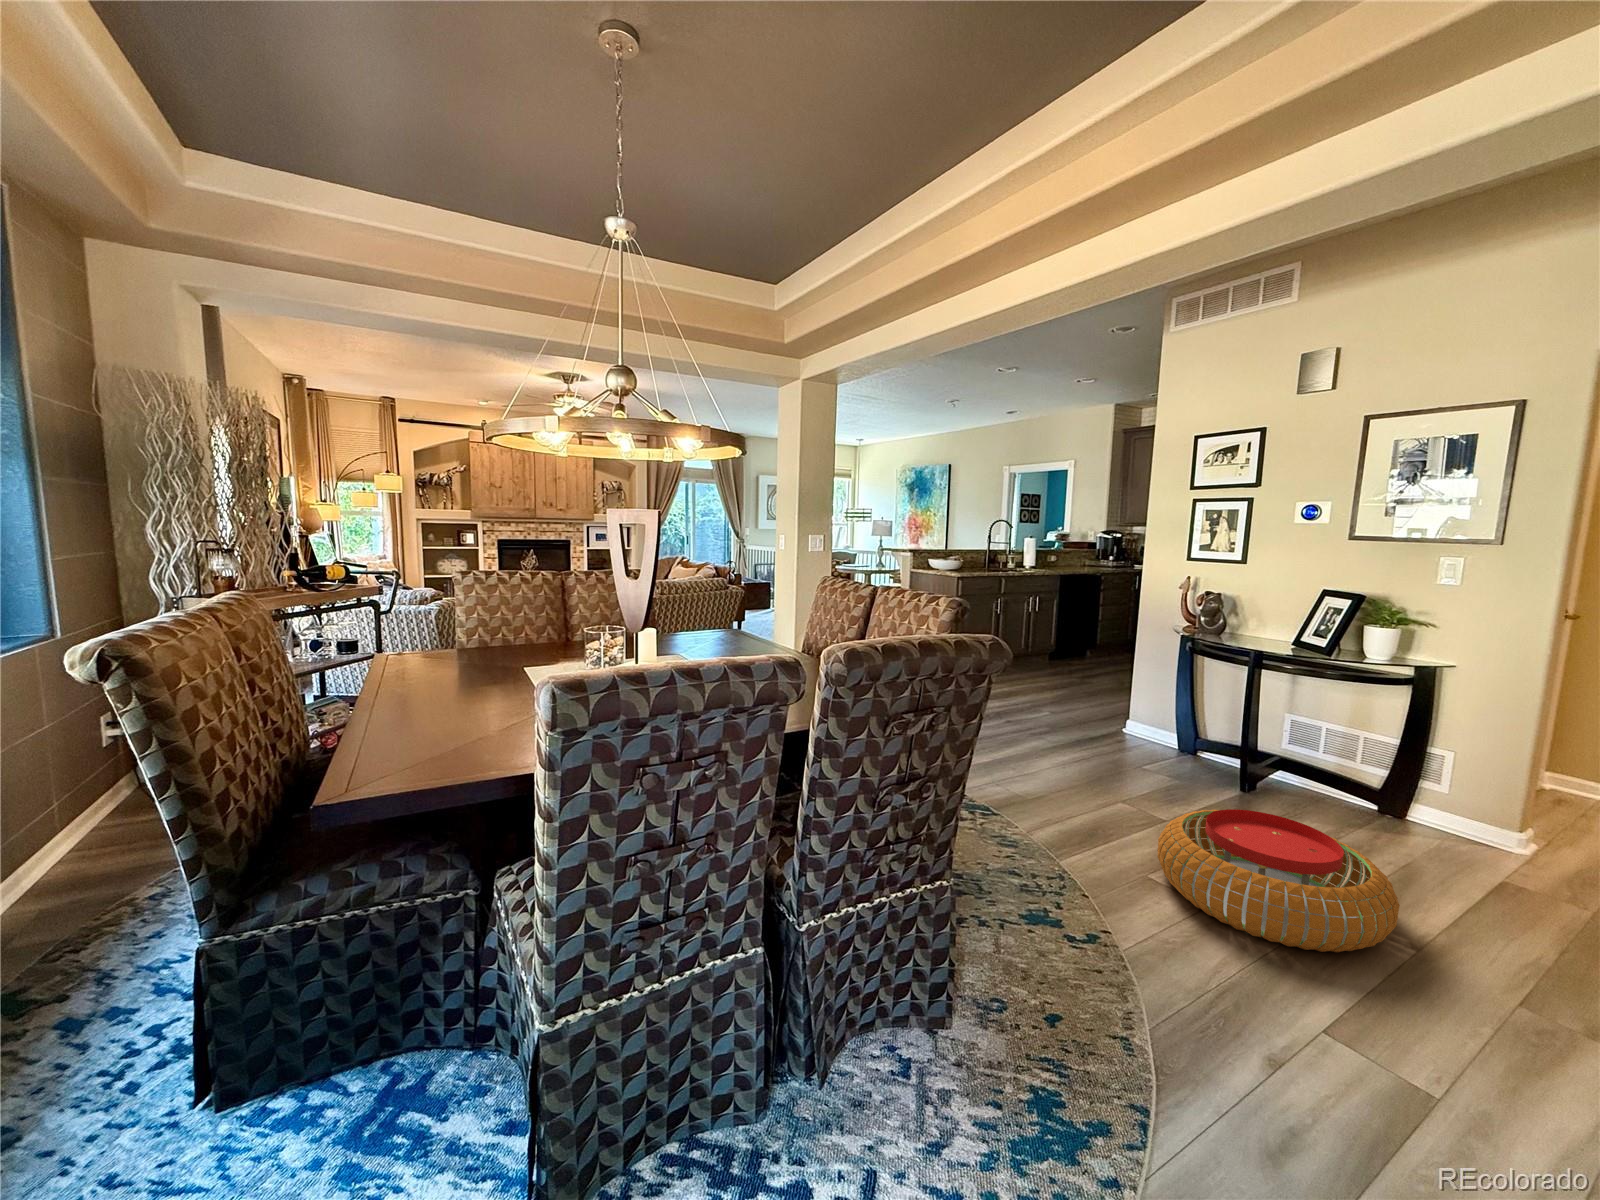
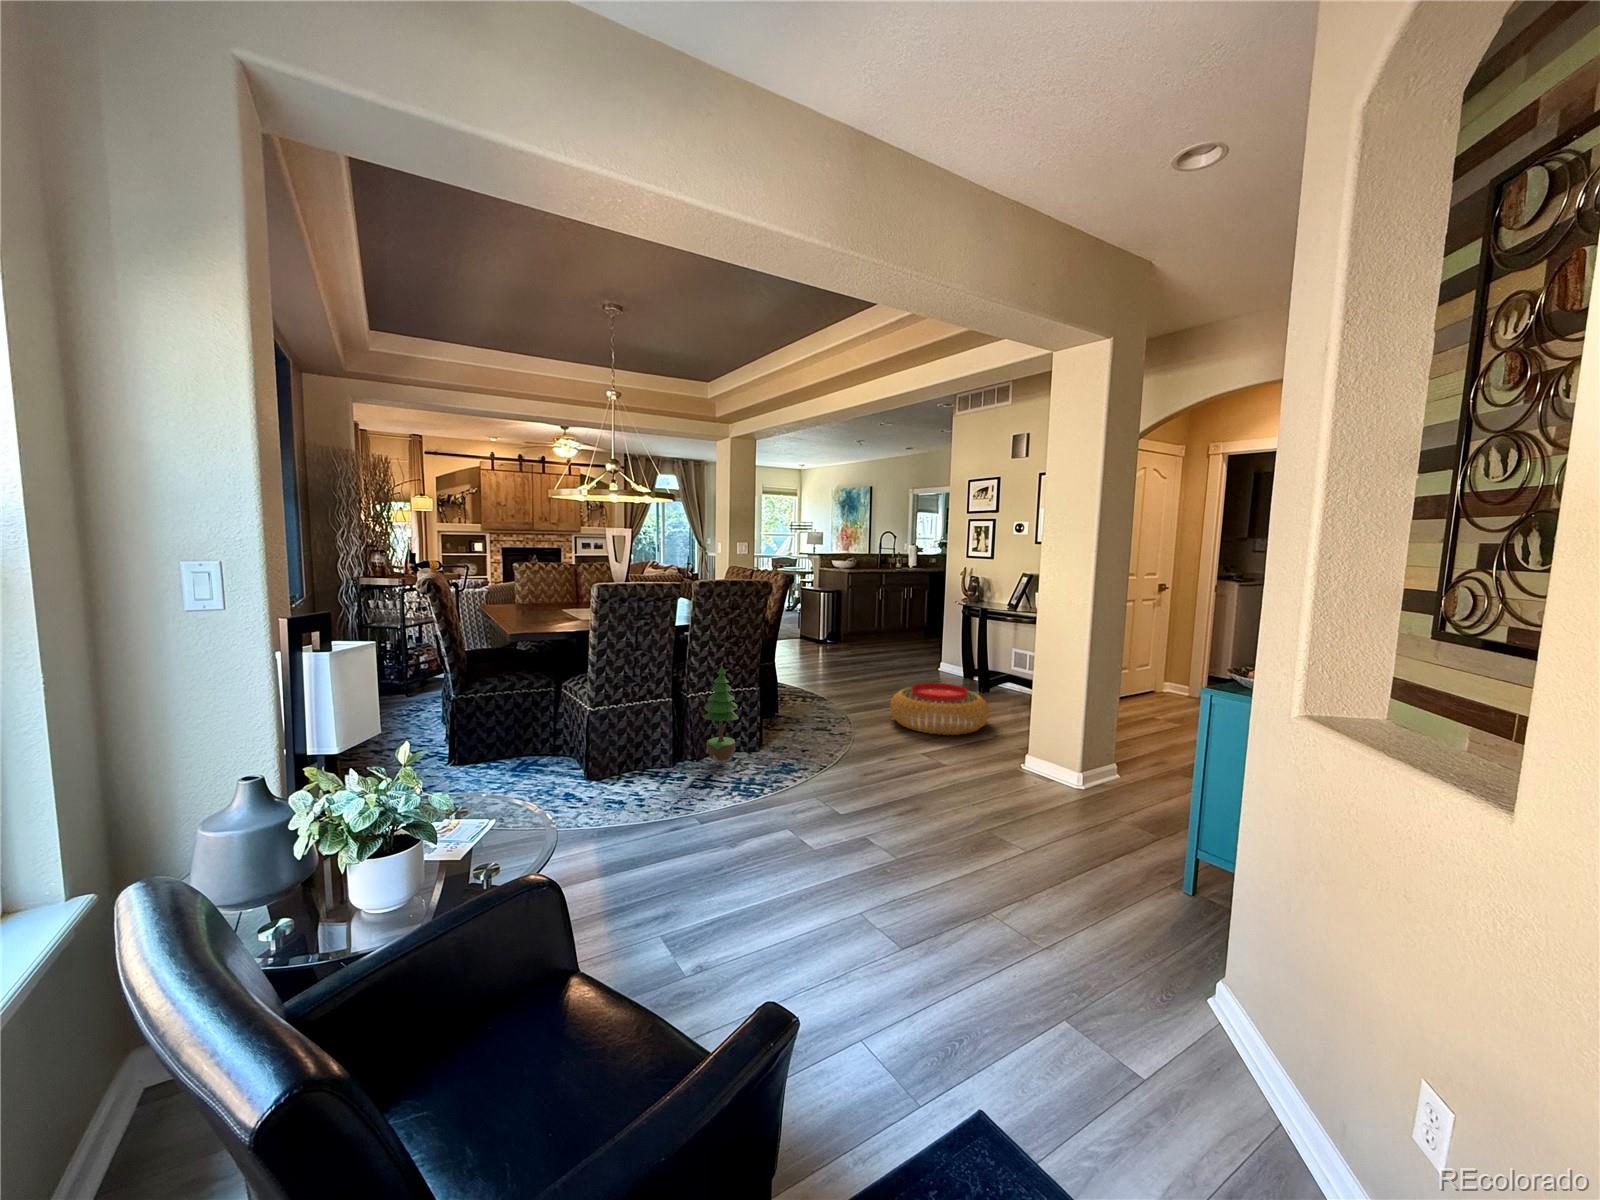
potted tree: none [839,862,935,1112] -> present [702,665,739,765]

